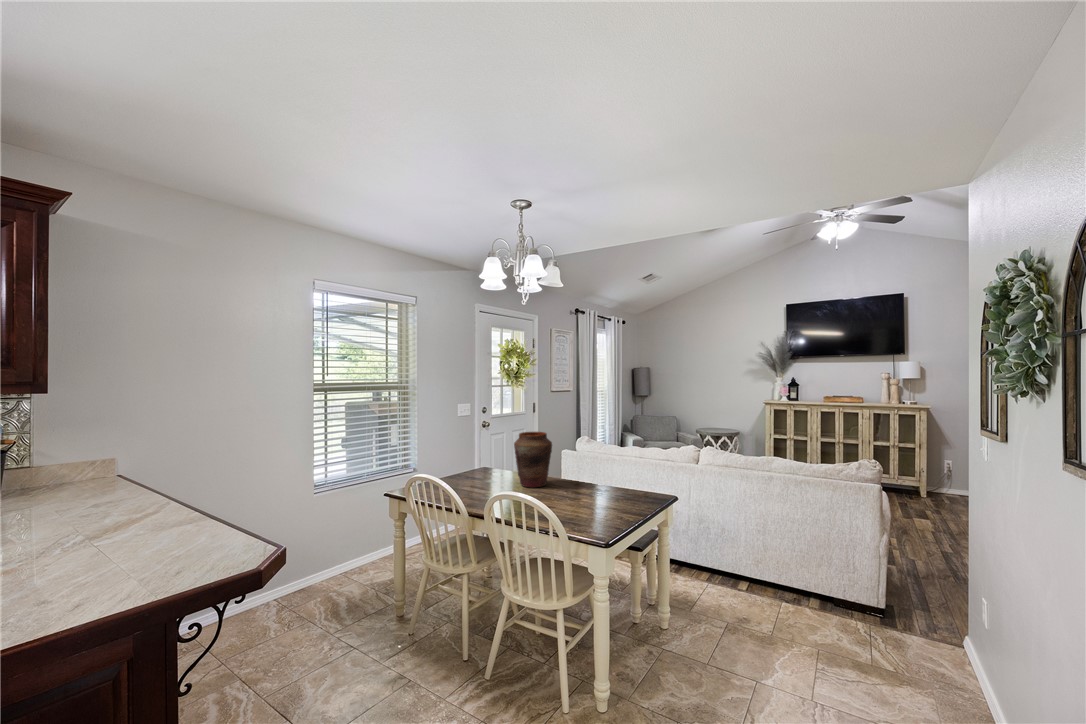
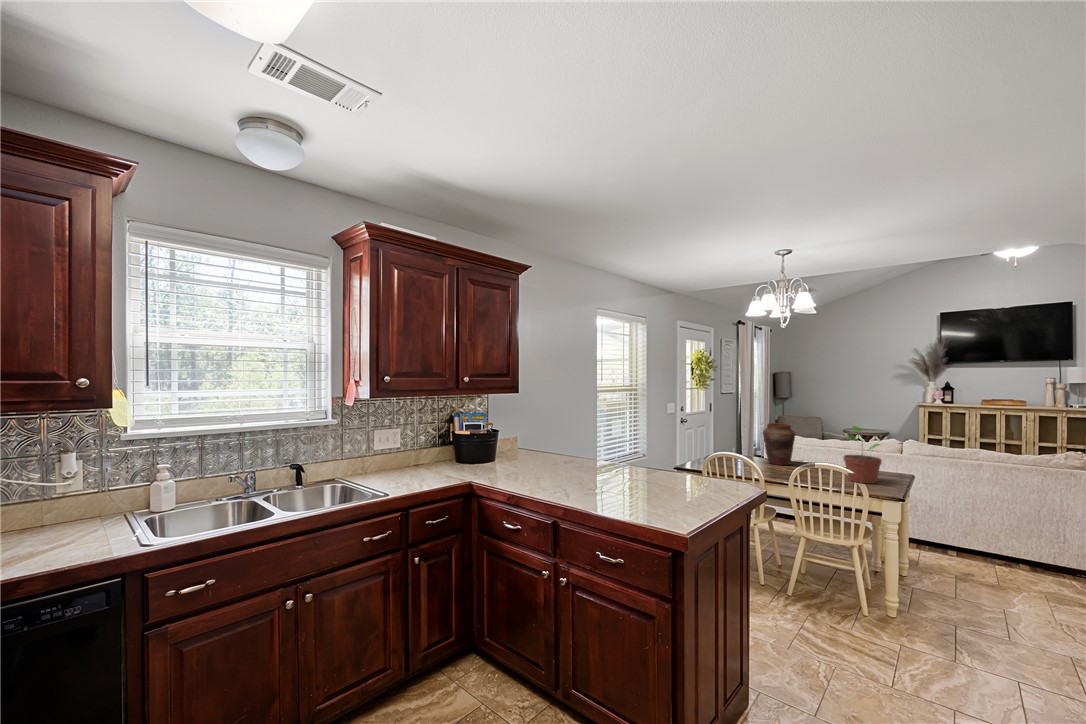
potted plant: none [585,435,628,514] -> present [844,426,882,483]

